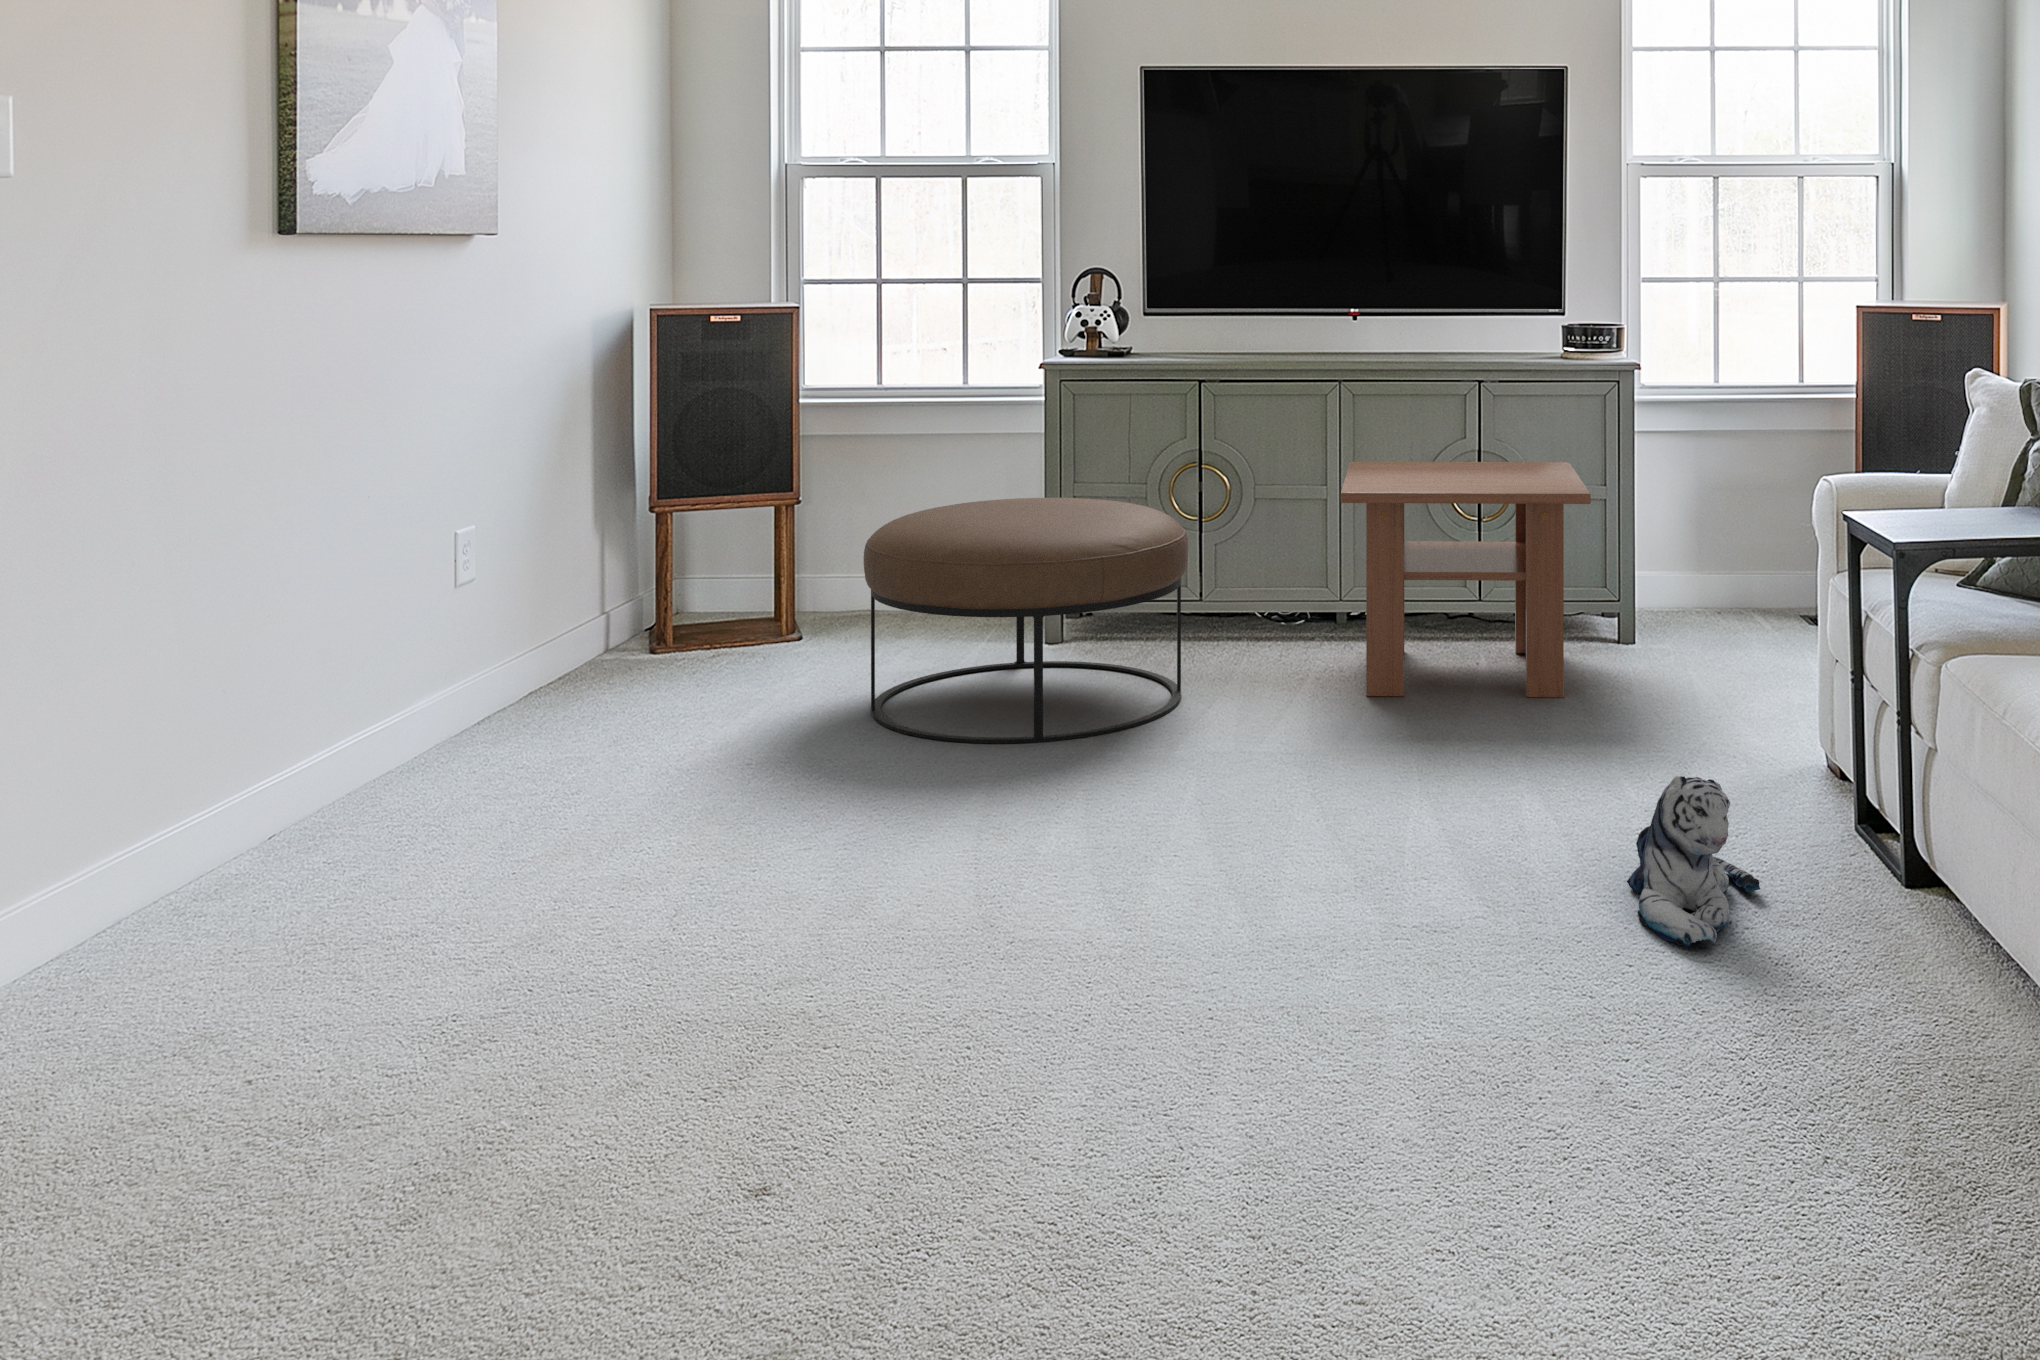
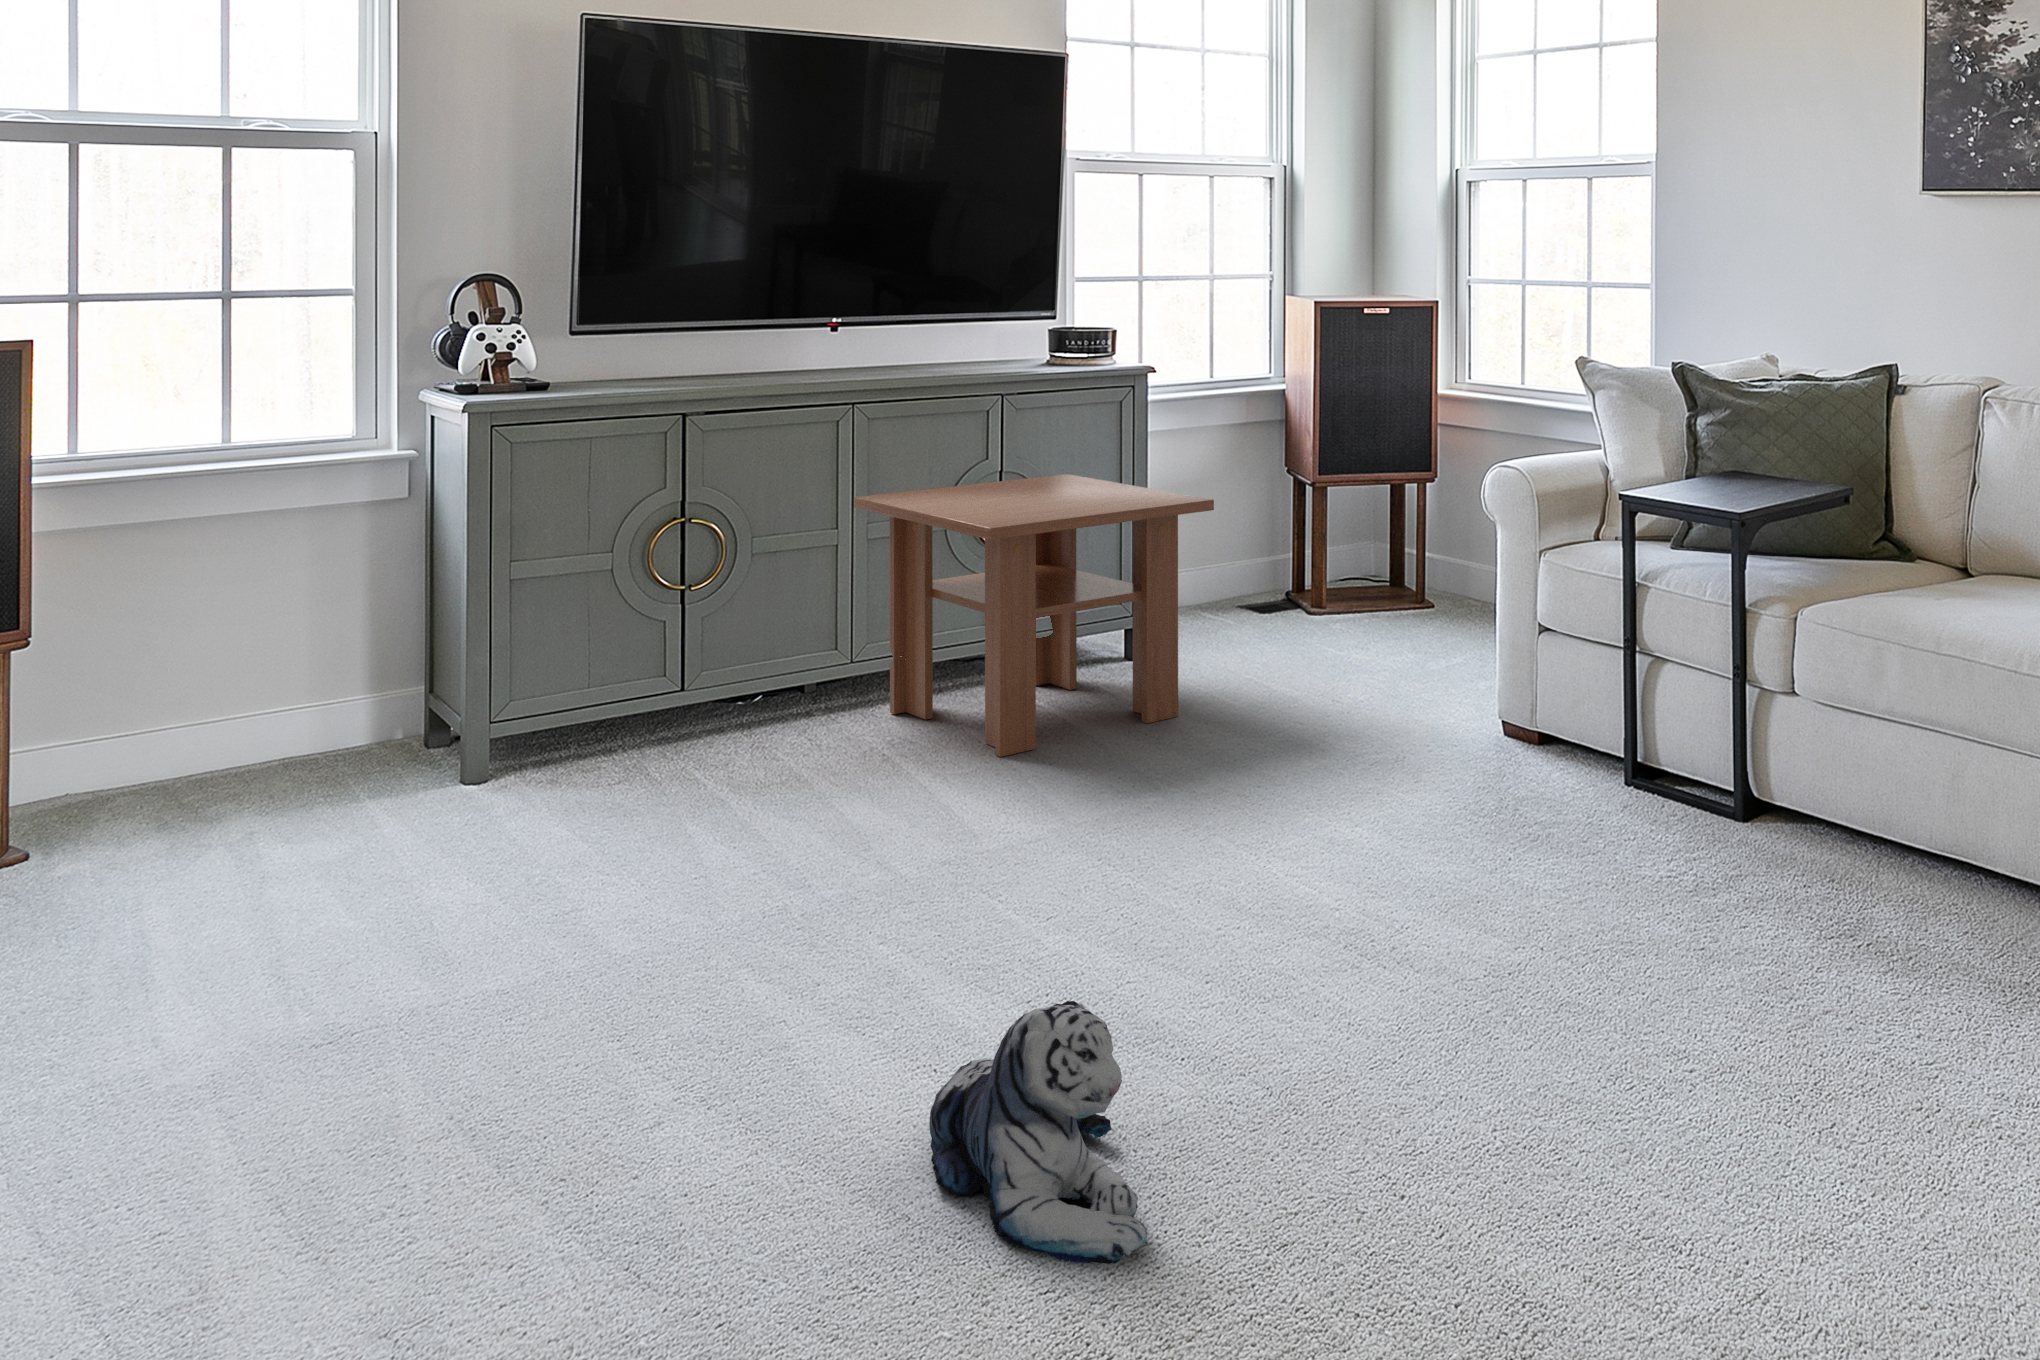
ottoman: present [864,498,1188,743] -> none [389,576,848,932]
plush toy: present [1627,776,1760,947] -> present [929,1001,1148,1264]

